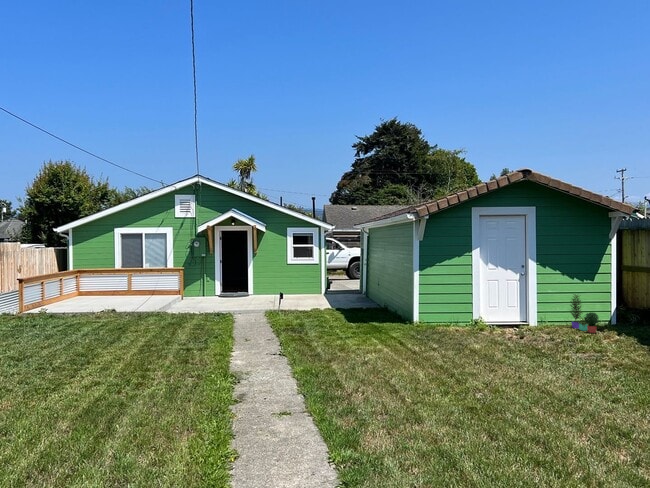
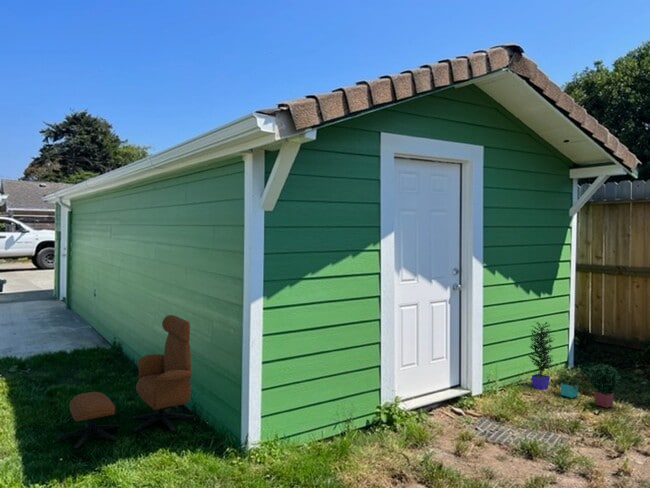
lounge chair: none [357,282,404,322] -> present [58,315,194,449]

